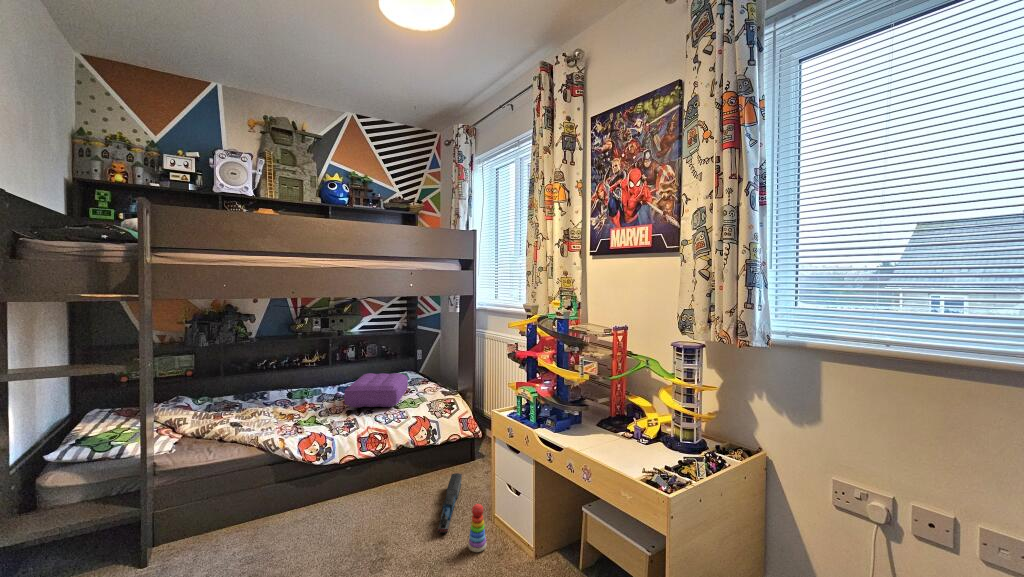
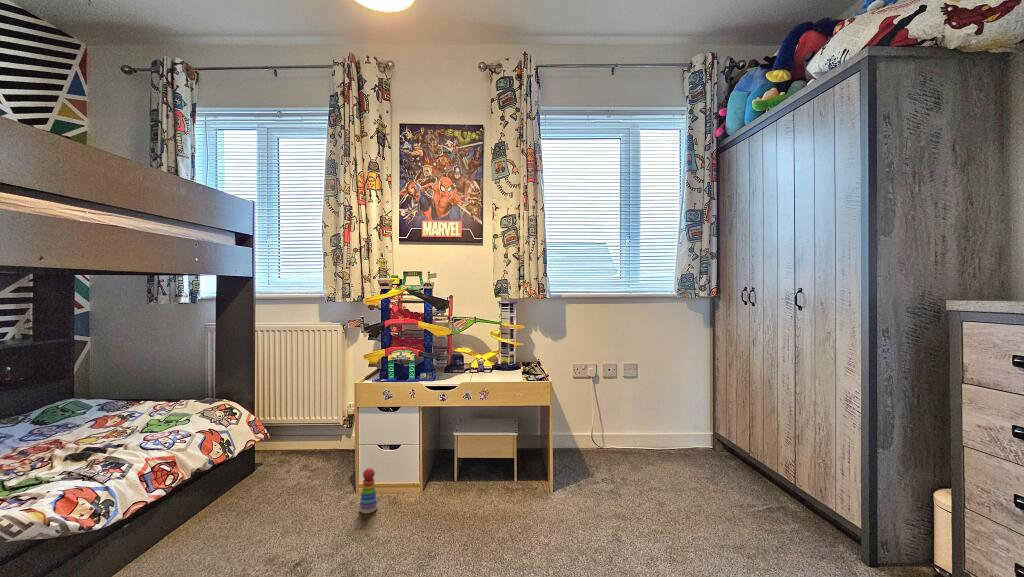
pillow: present [344,373,408,407] -> none [29,392,160,450]
toy train: present [437,473,462,533] -> none [266,476,332,521]

